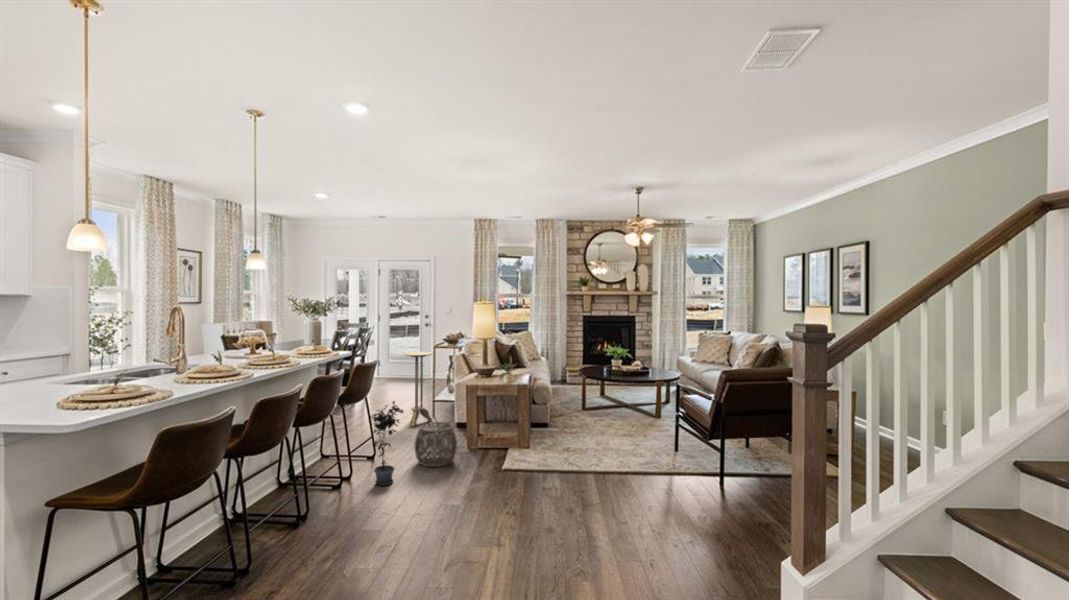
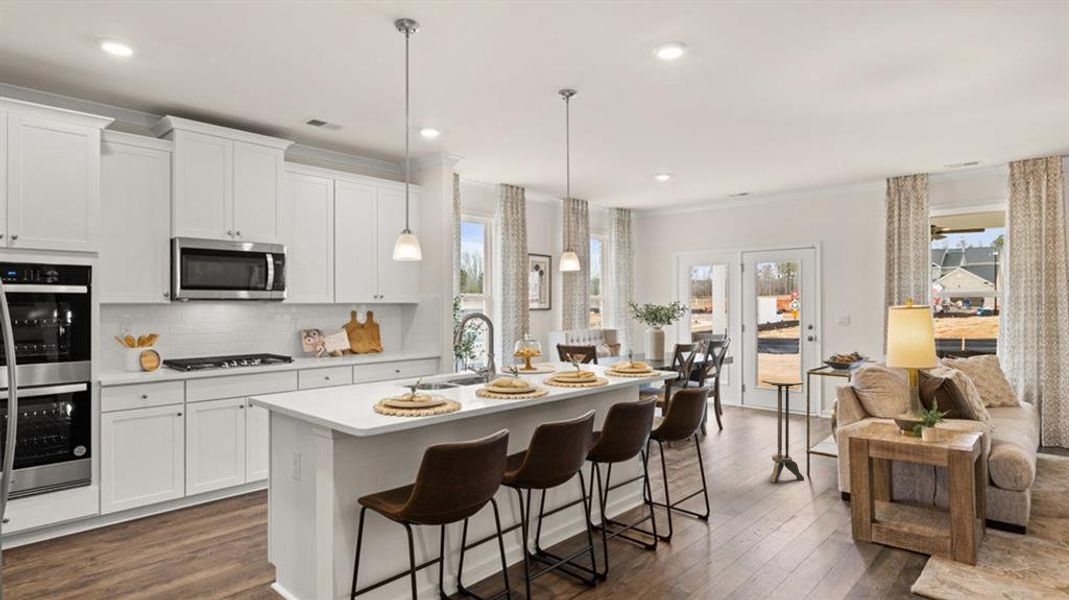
potted plant: present [370,401,403,485] -> none [691,448,741,563]
woven basket: present [415,422,457,467] -> none [762,485,831,557]

